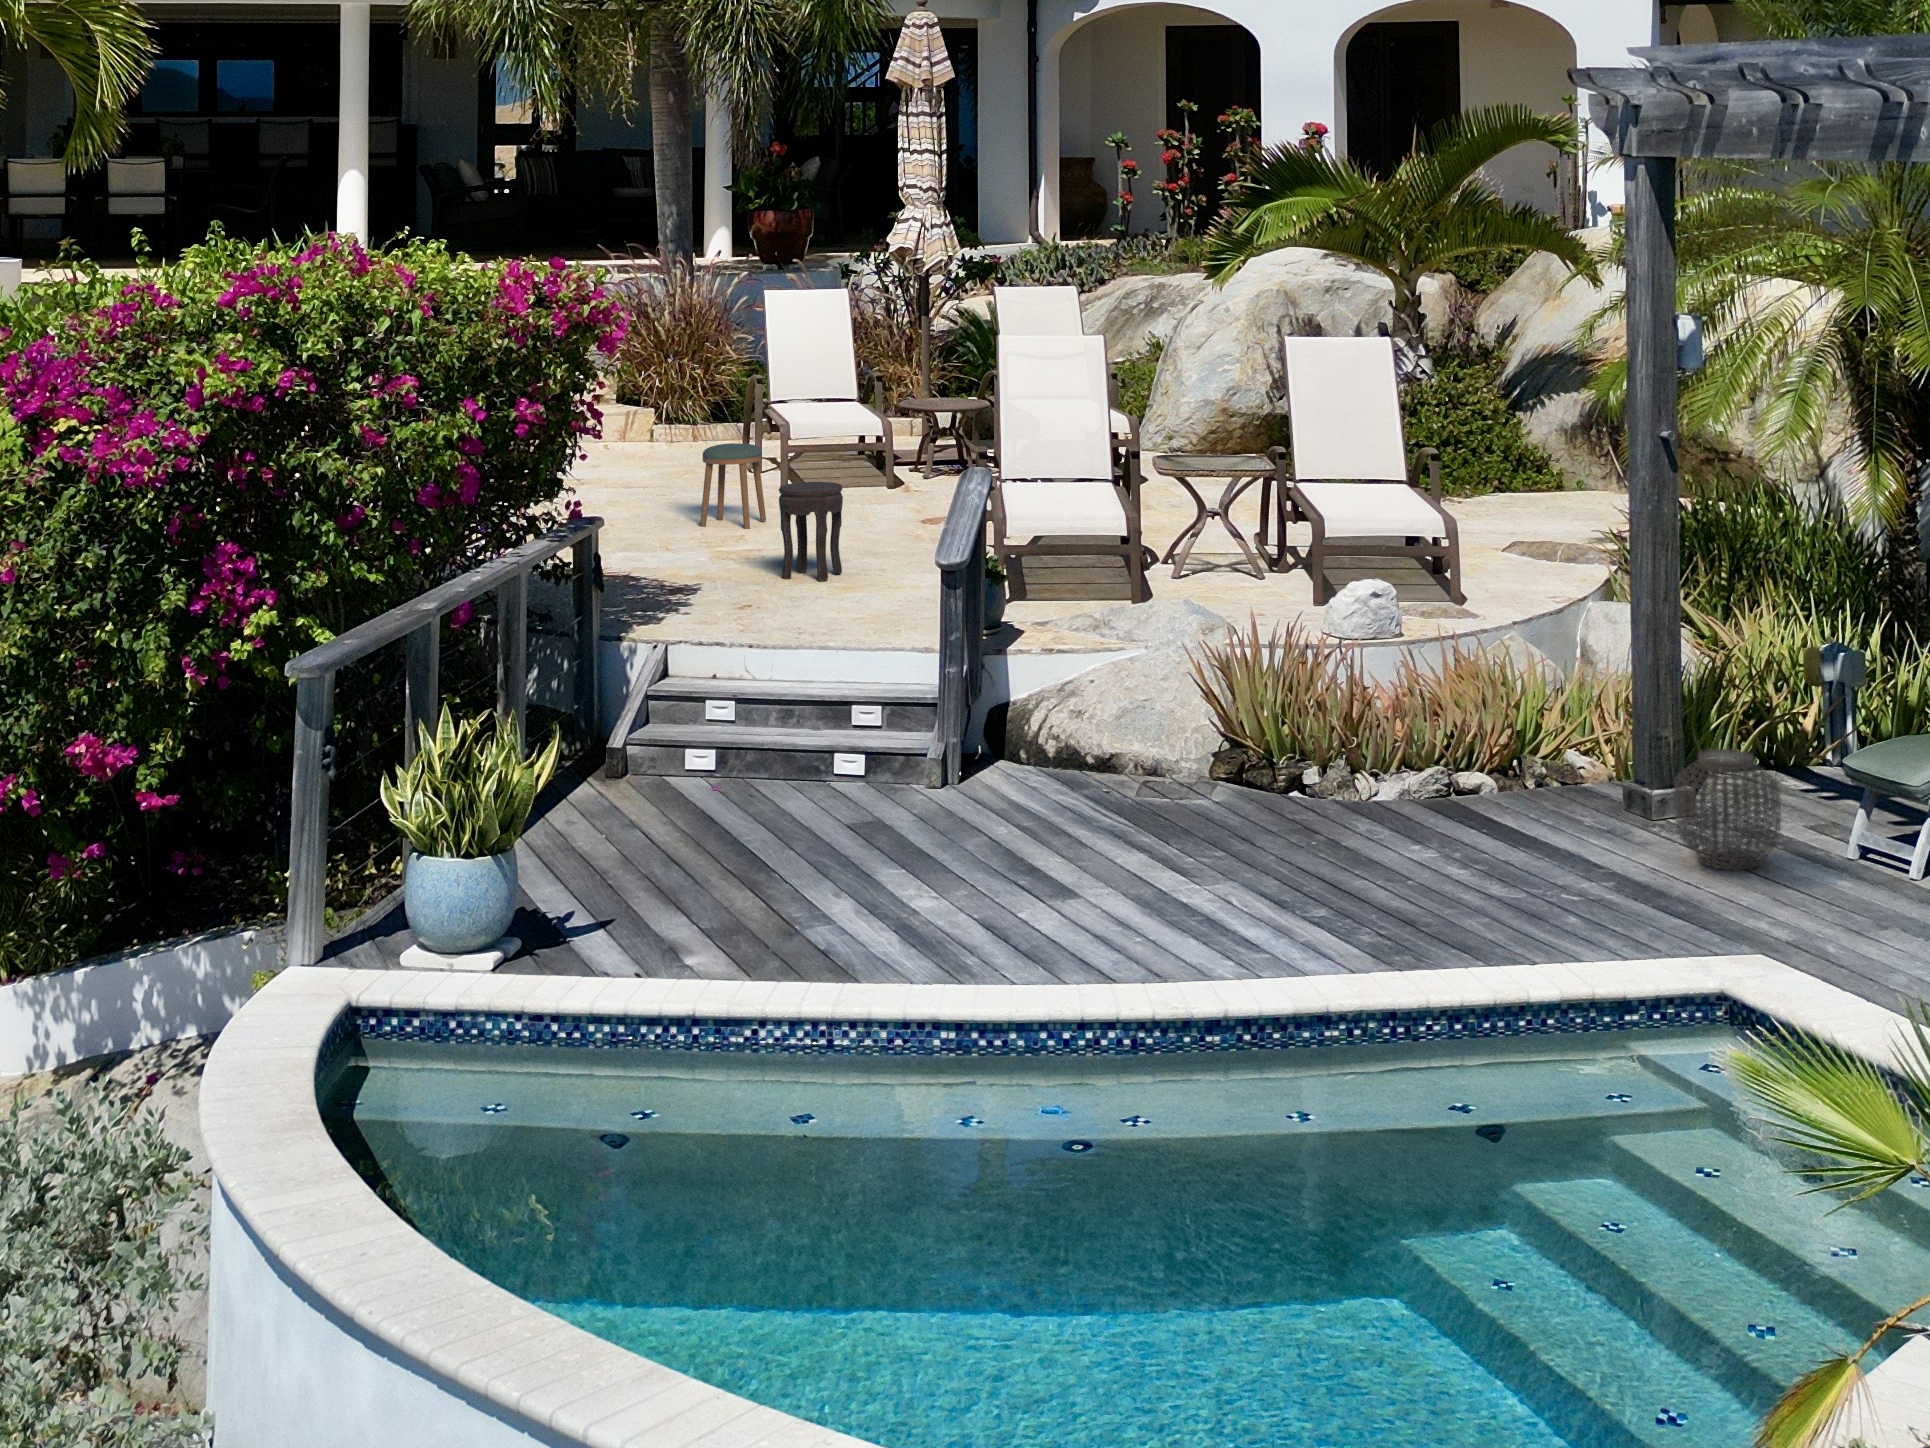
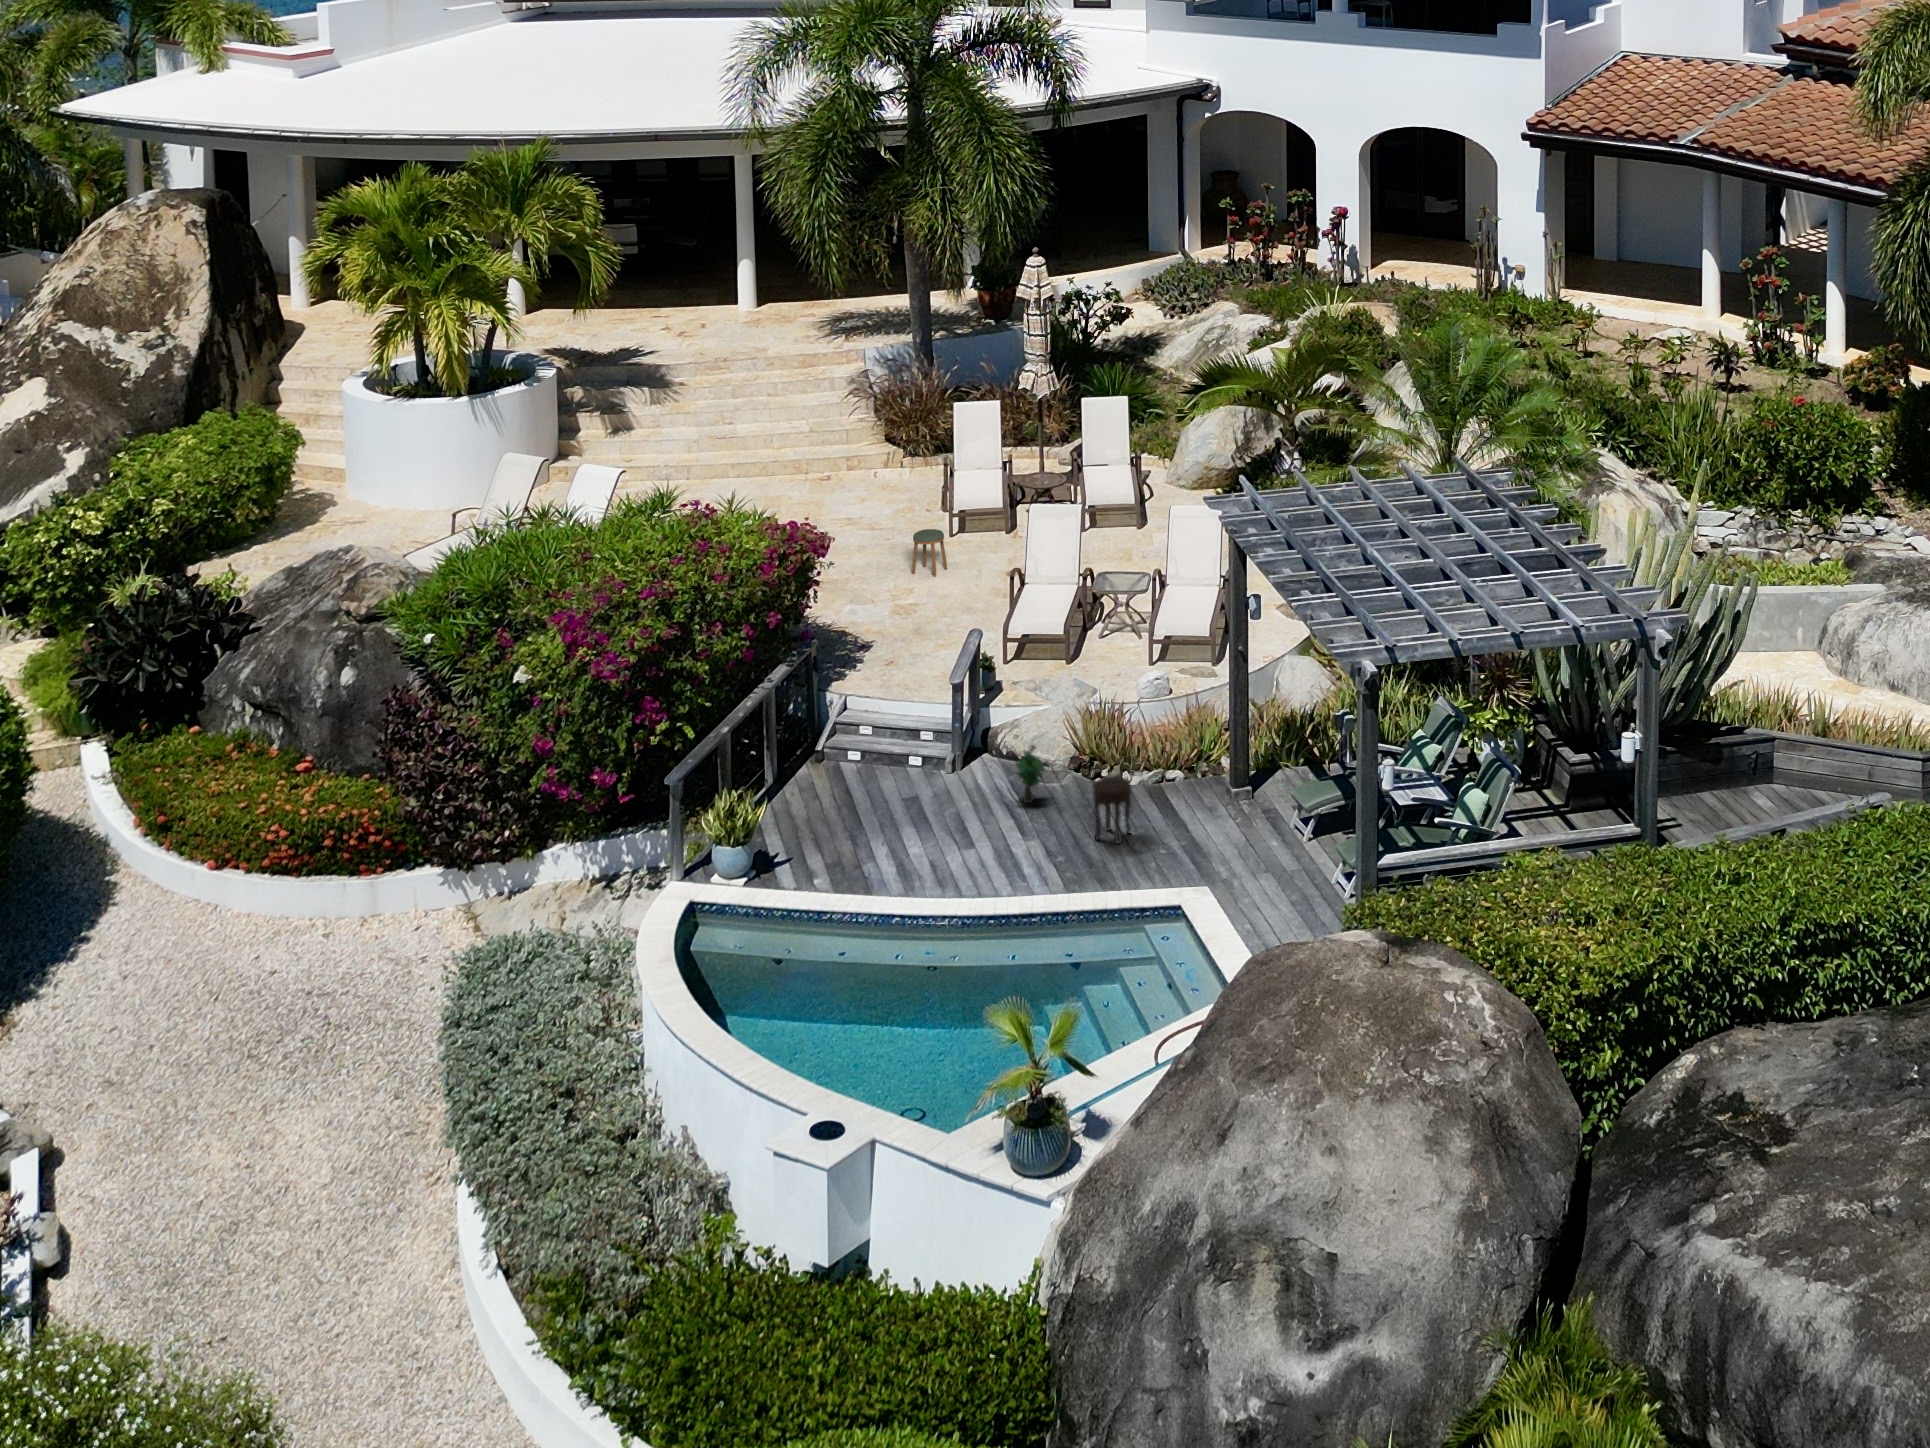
side table: present [779,482,843,581] -> present [1093,776,1131,844]
decorative plant: none [1118,676,1202,822] -> present [1016,745,1045,803]
woven basket: present [1674,749,1781,870] -> none [1211,791,1251,840]

